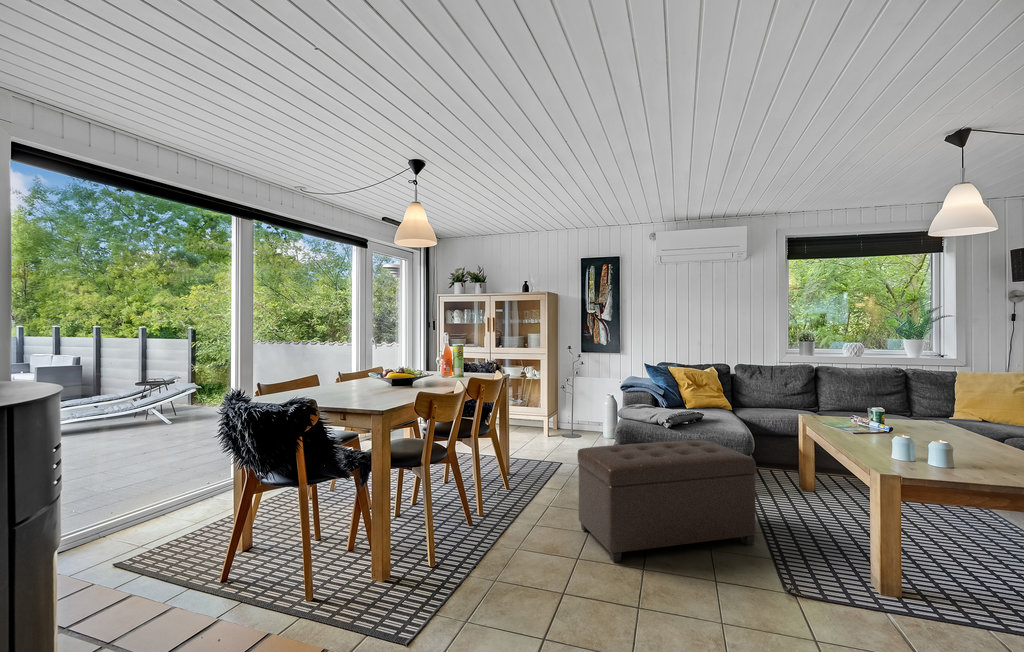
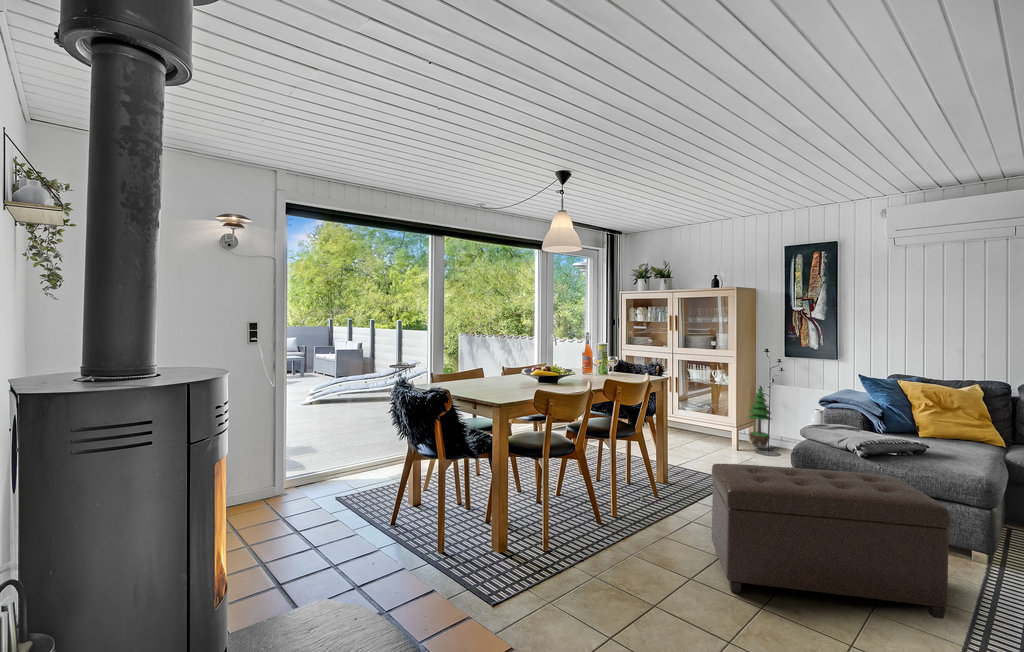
potted tree: none [554,378,575,434] -> present [748,386,771,449]

